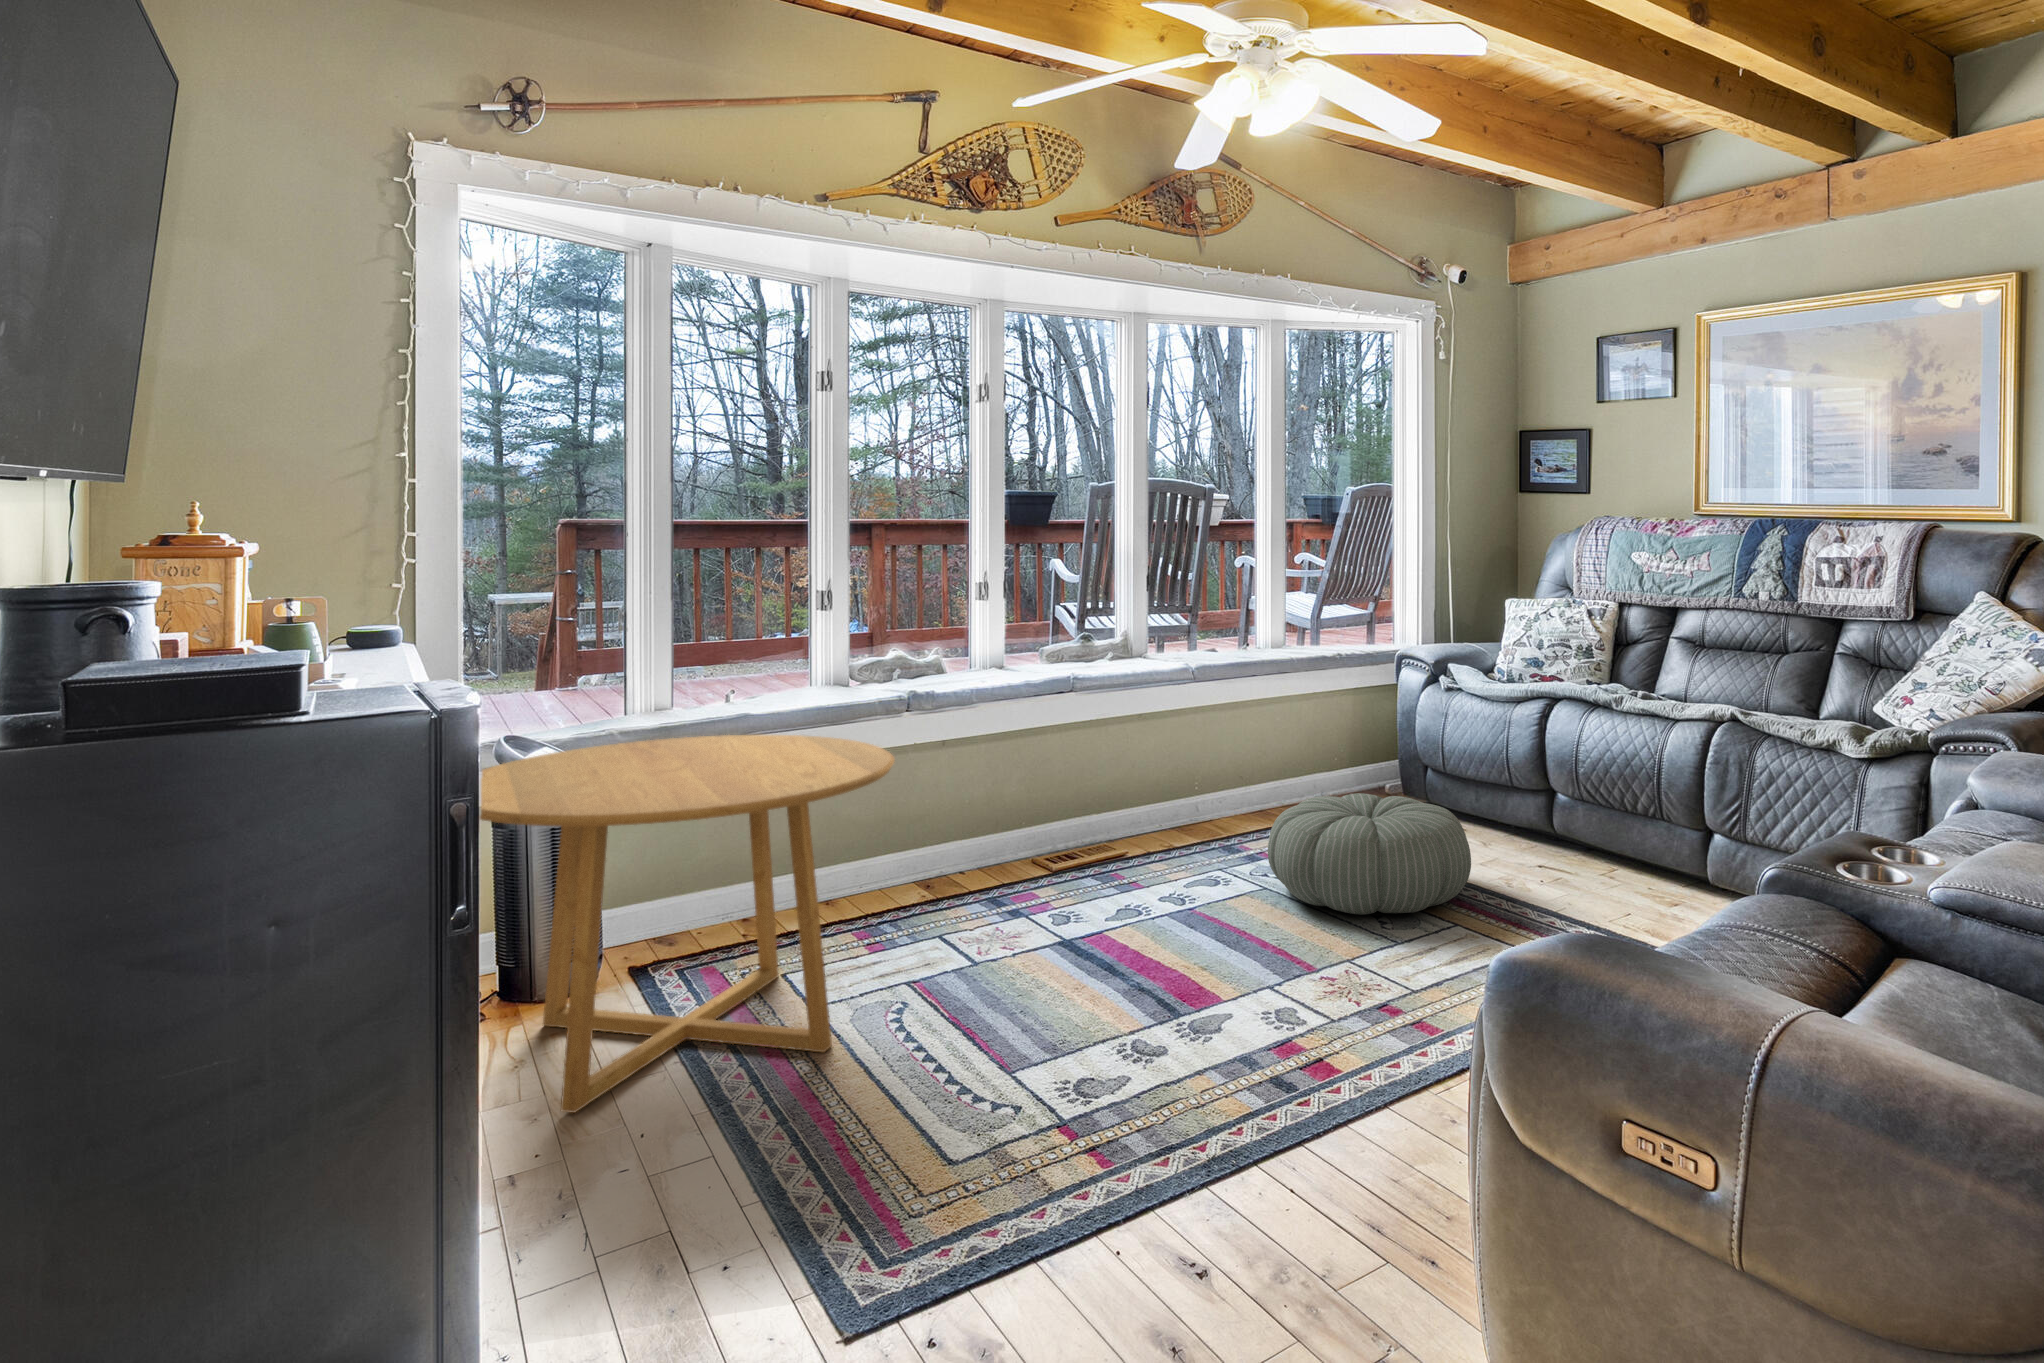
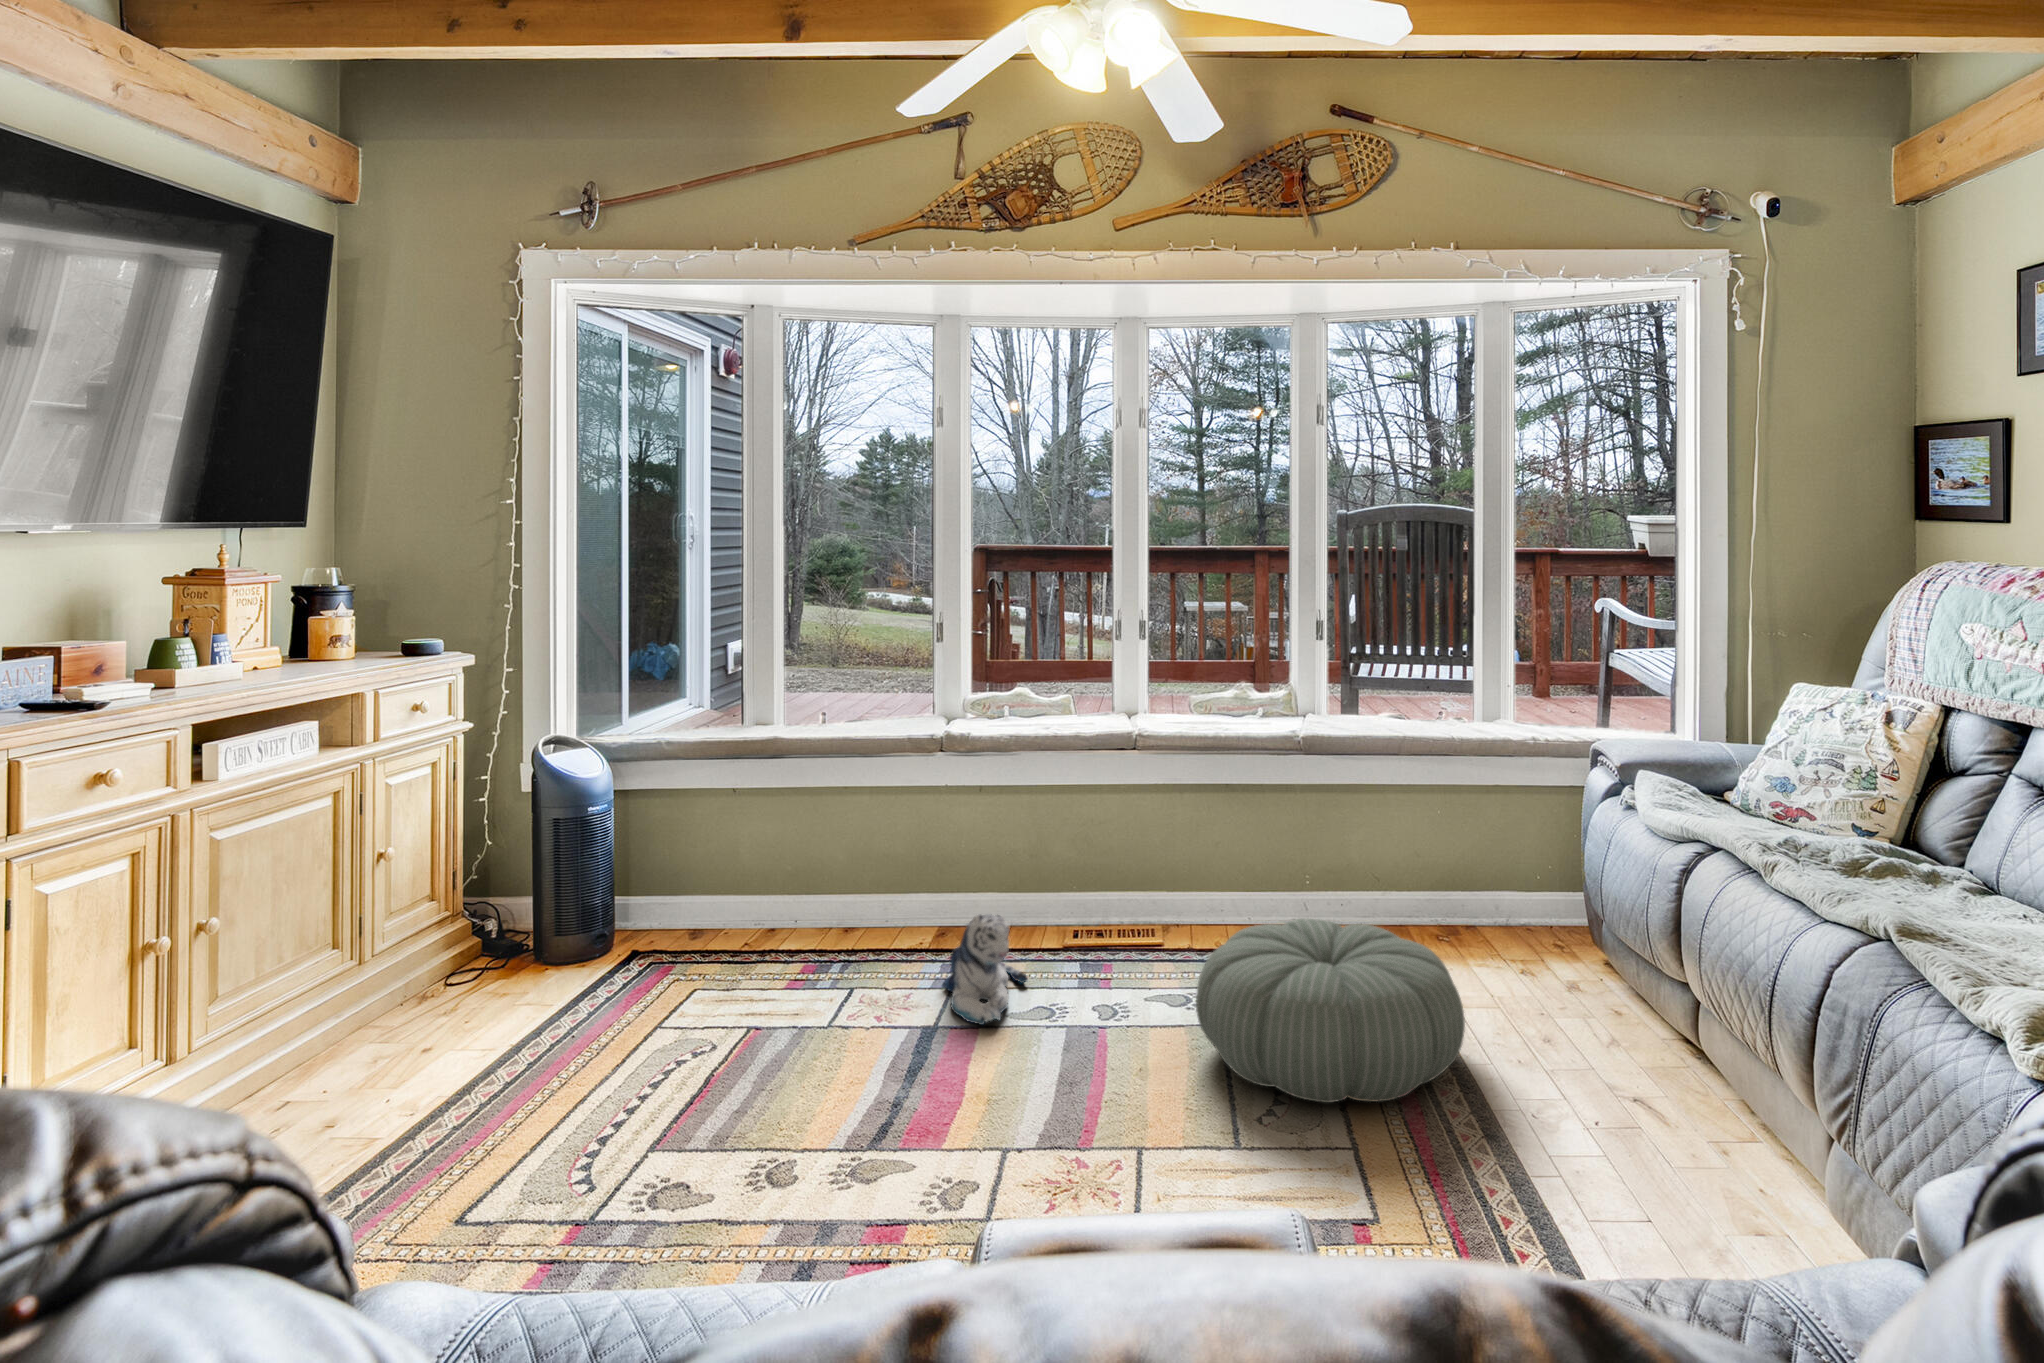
round table: present [480,735,894,1113] -> none [354,750,755,1067]
plush toy: none [1012,843,1122,937] -> present [944,914,1027,1025]

